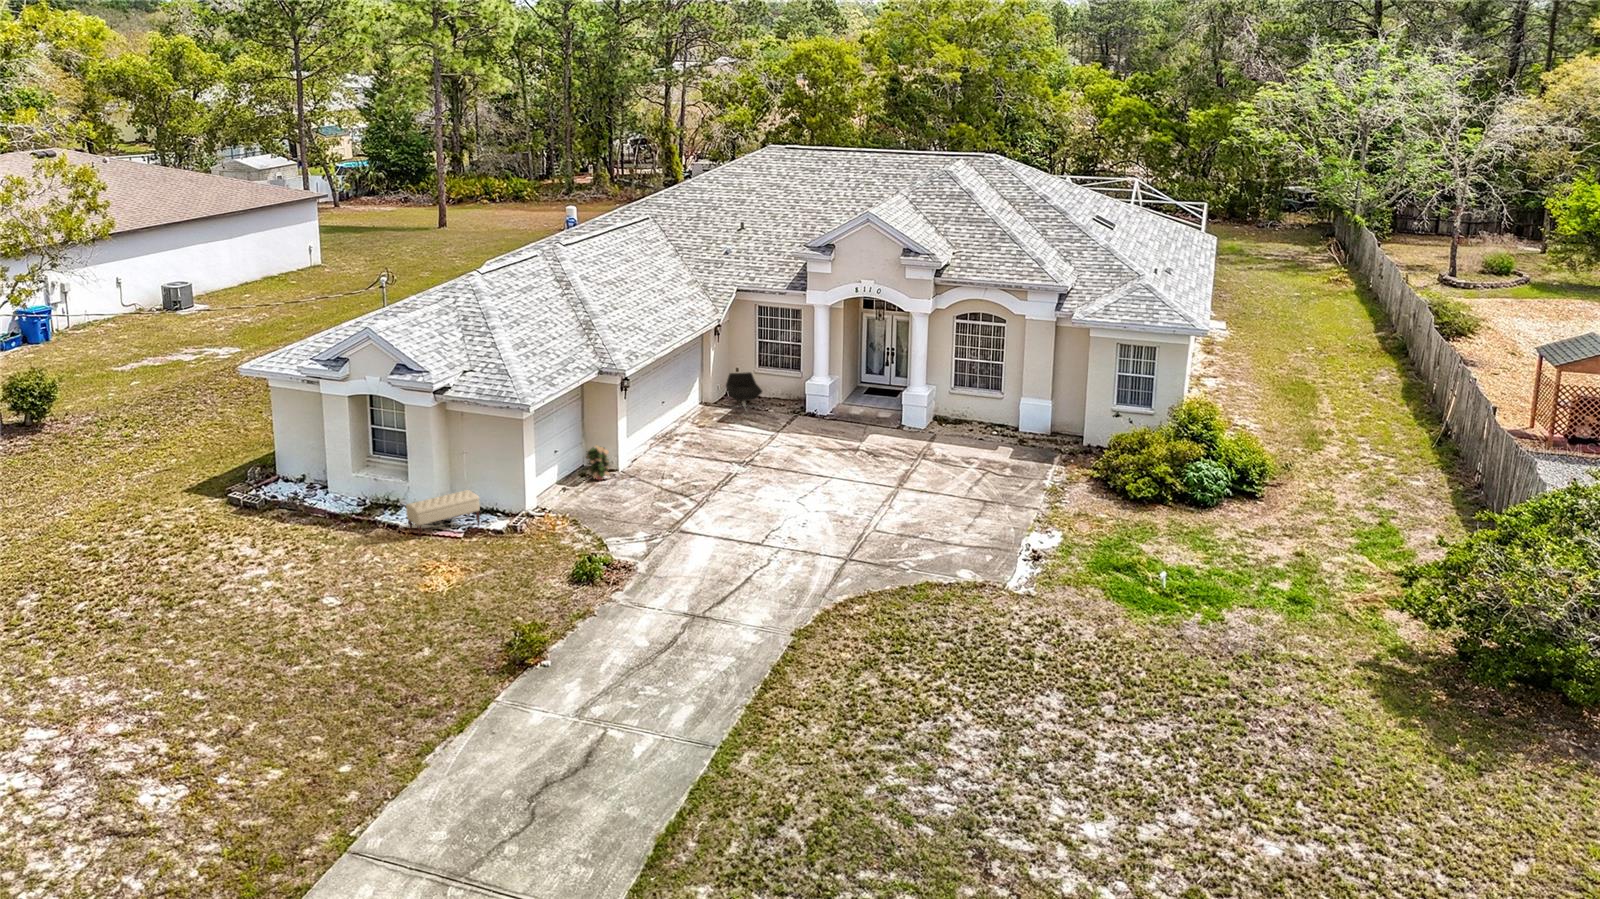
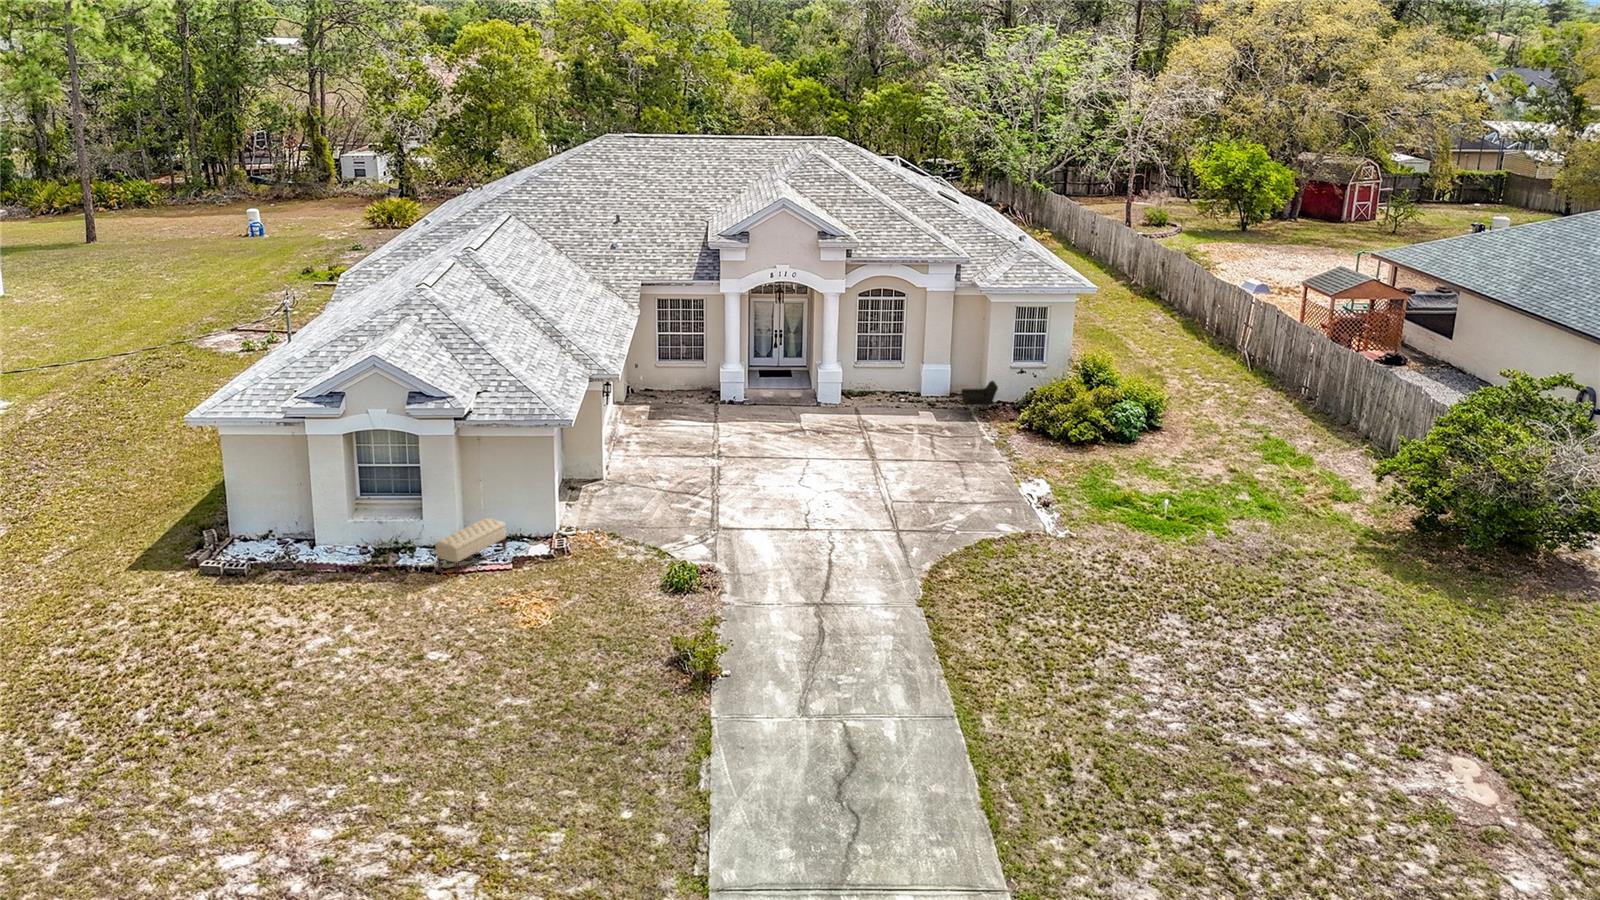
lounge chair: present [726,372,762,411] -> present [961,381,998,416]
decorative plant: present [586,445,609,480] -> none [566,455,594,491]

